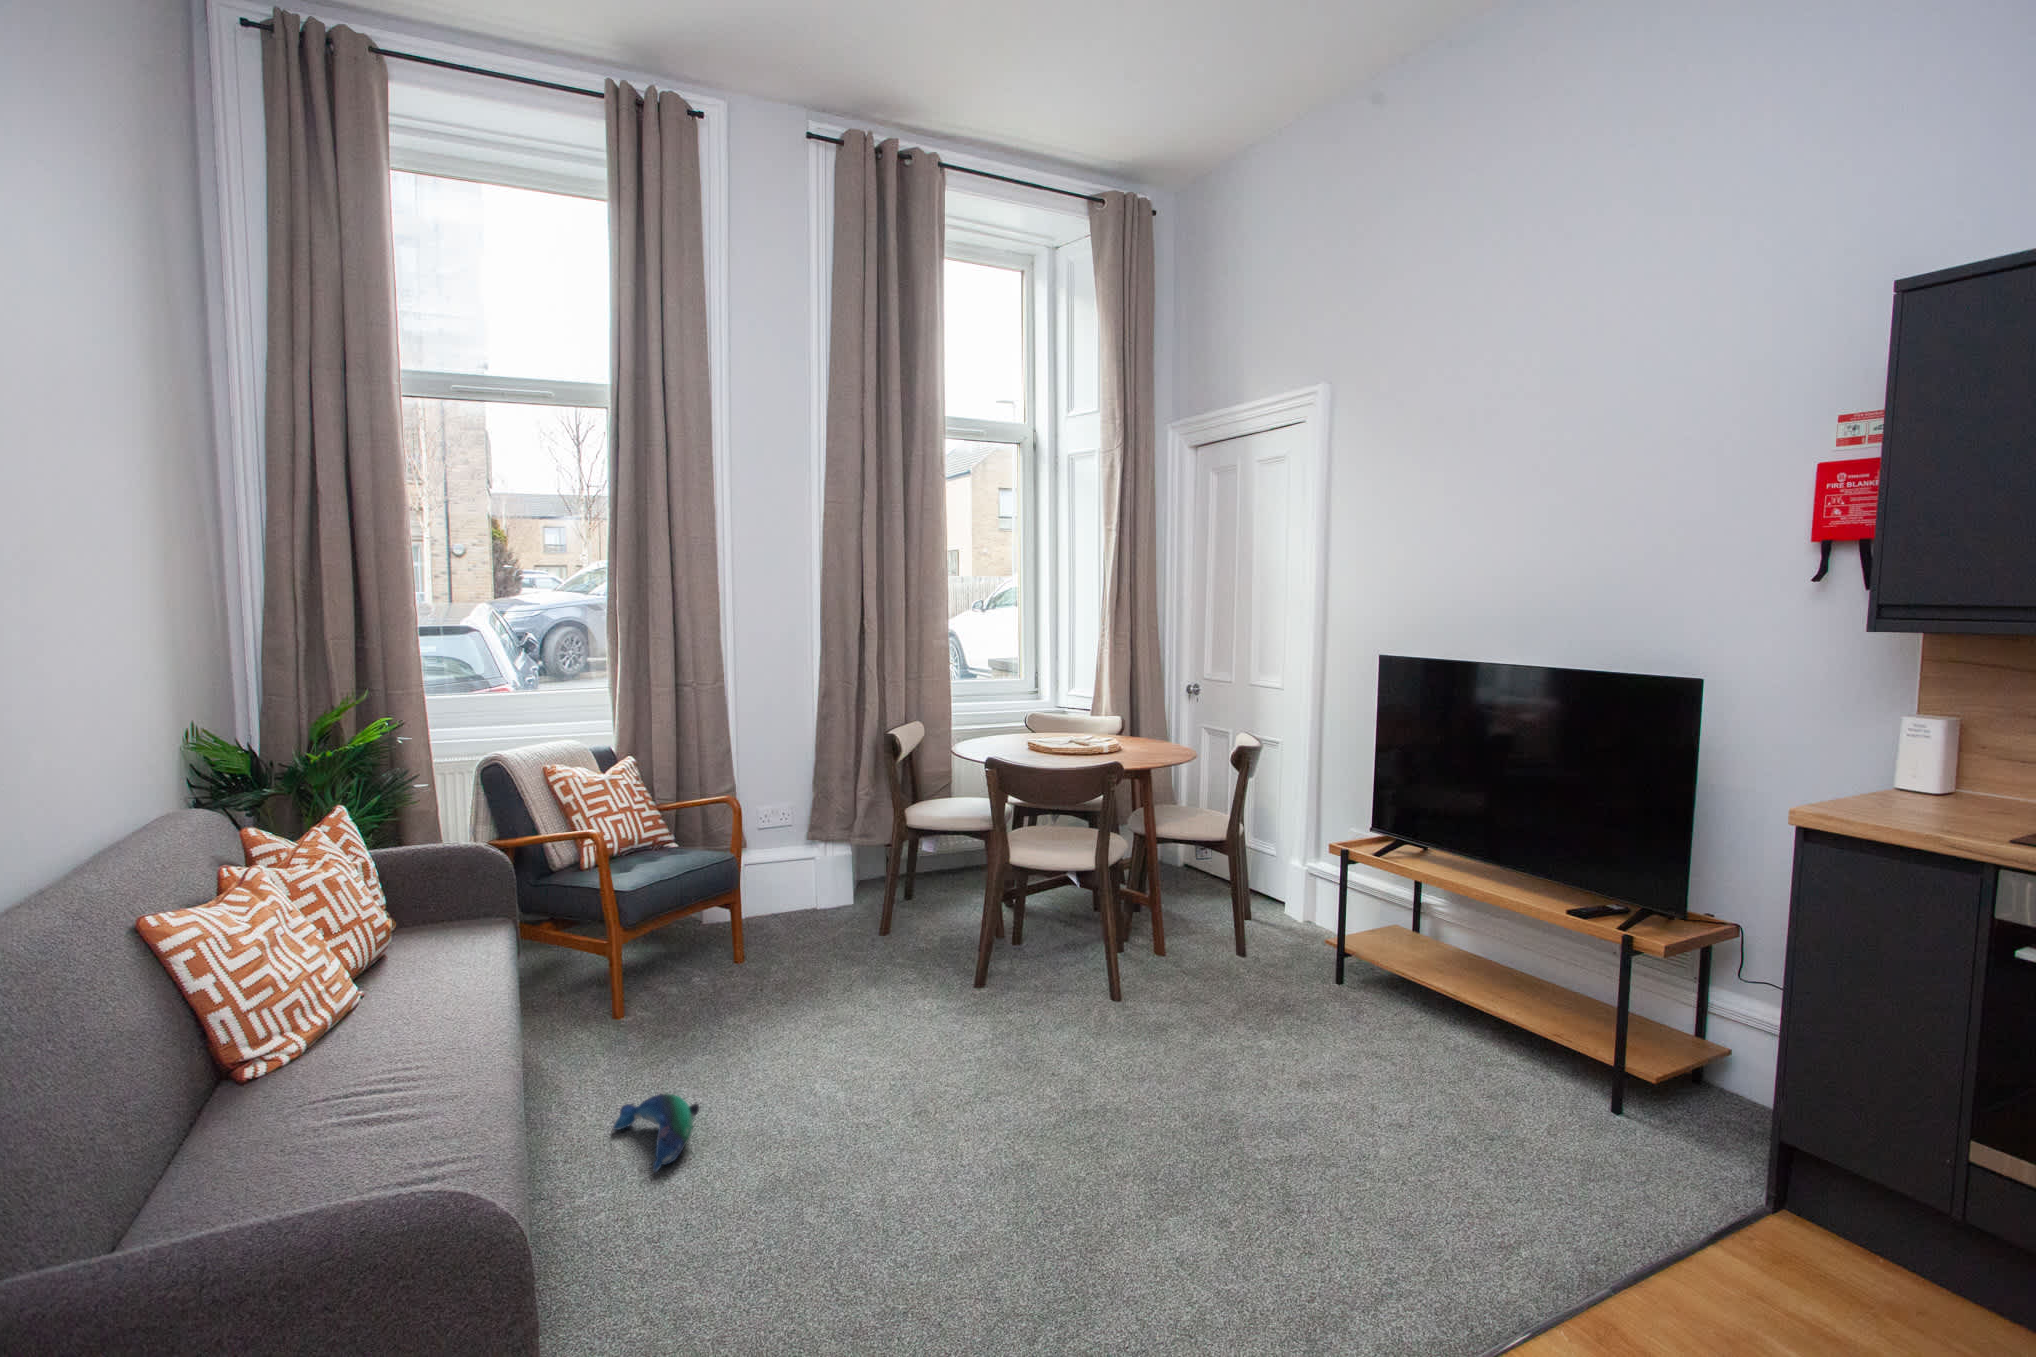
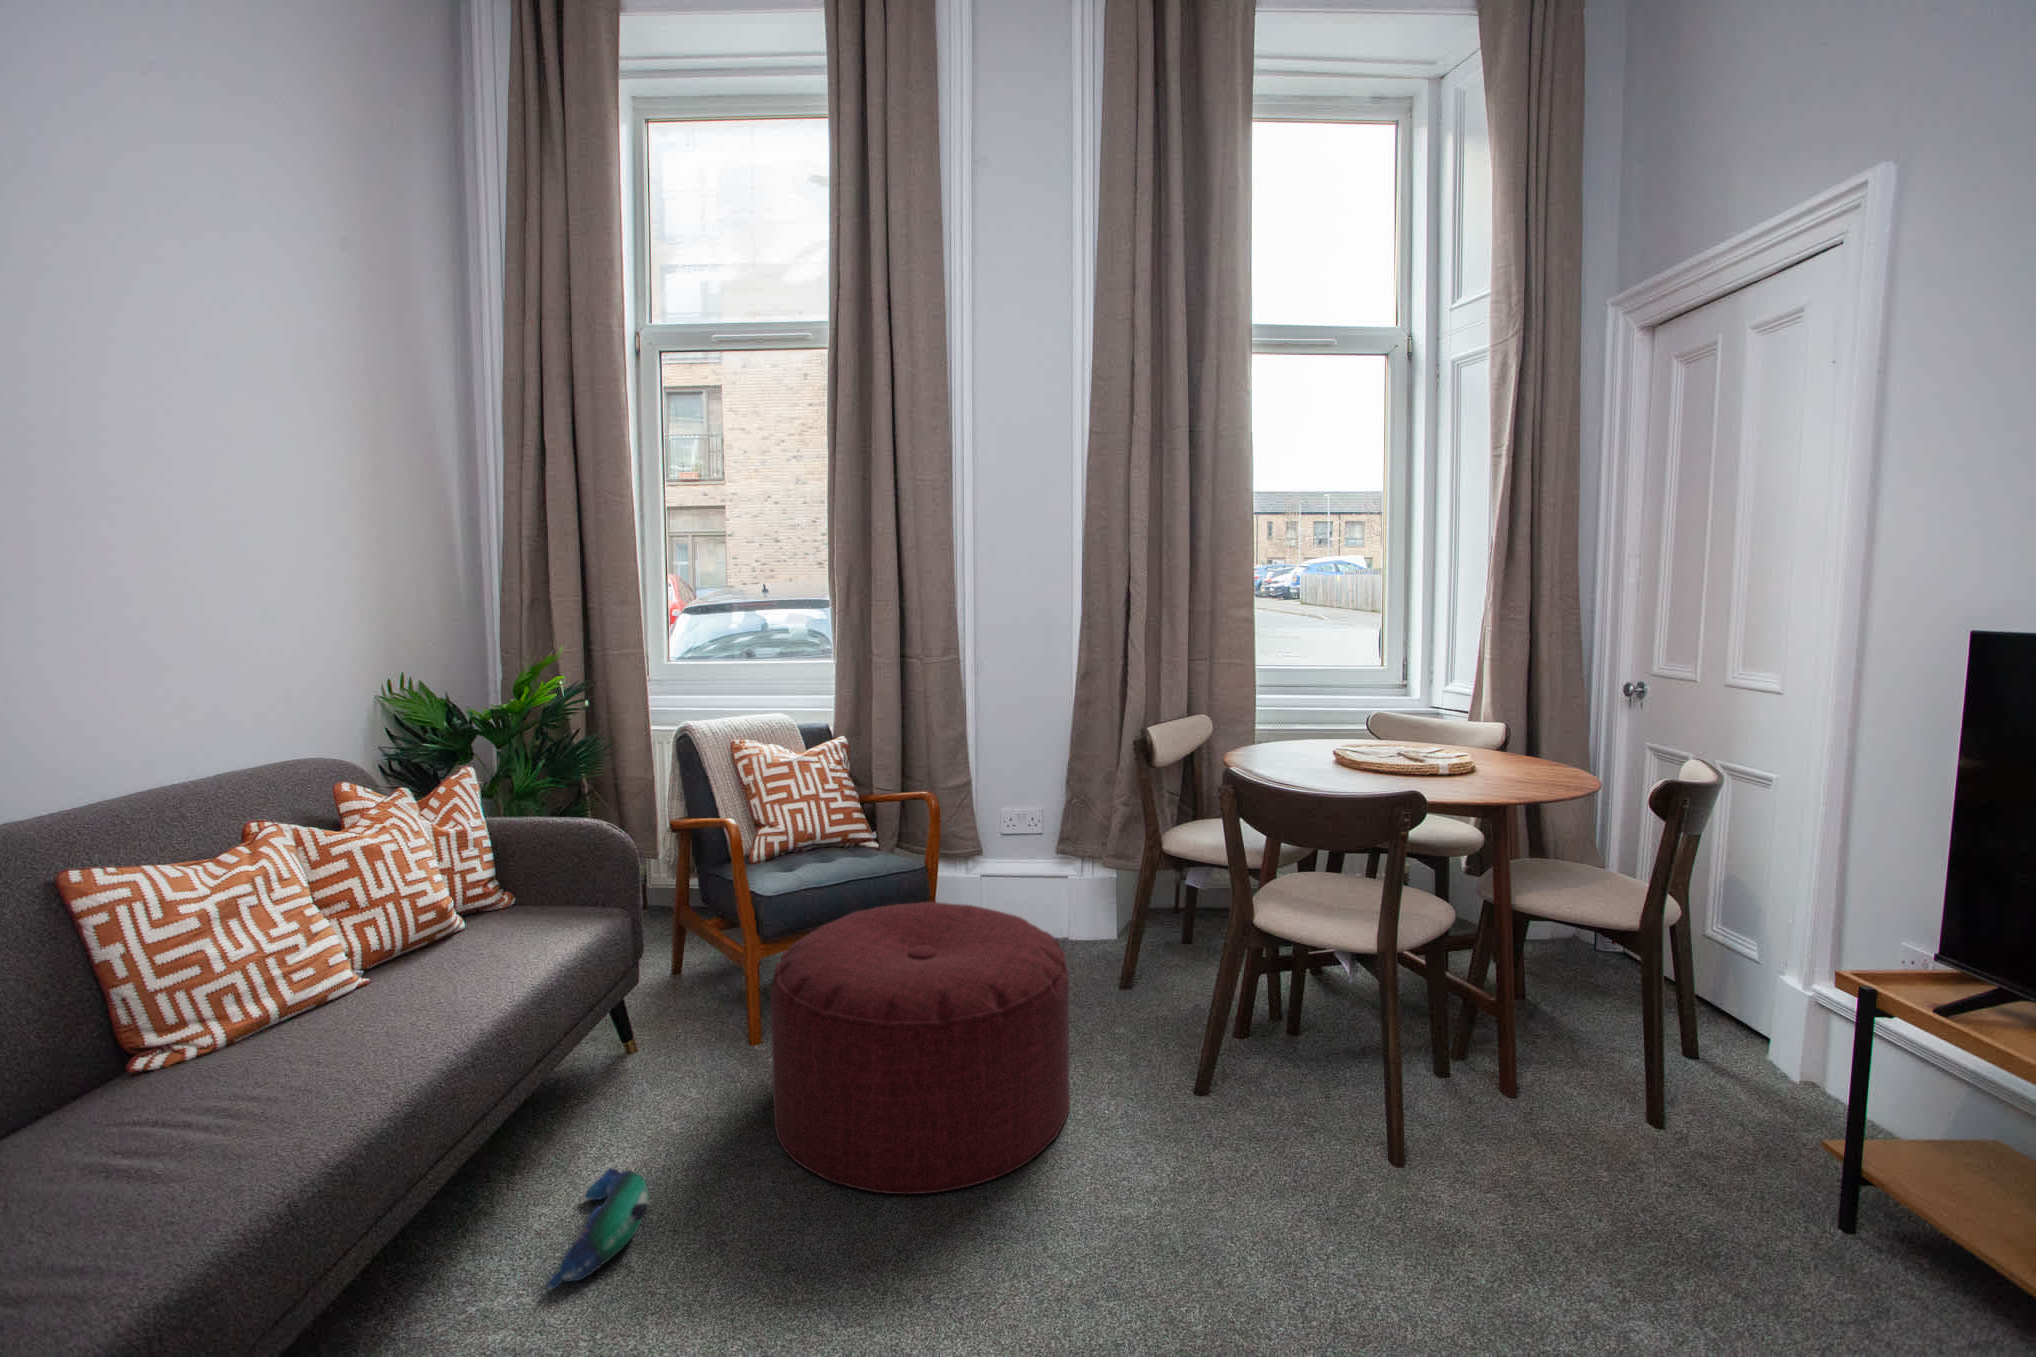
ottoman: none [699,872,929,1072] -> present [771,902,1070,1194]

